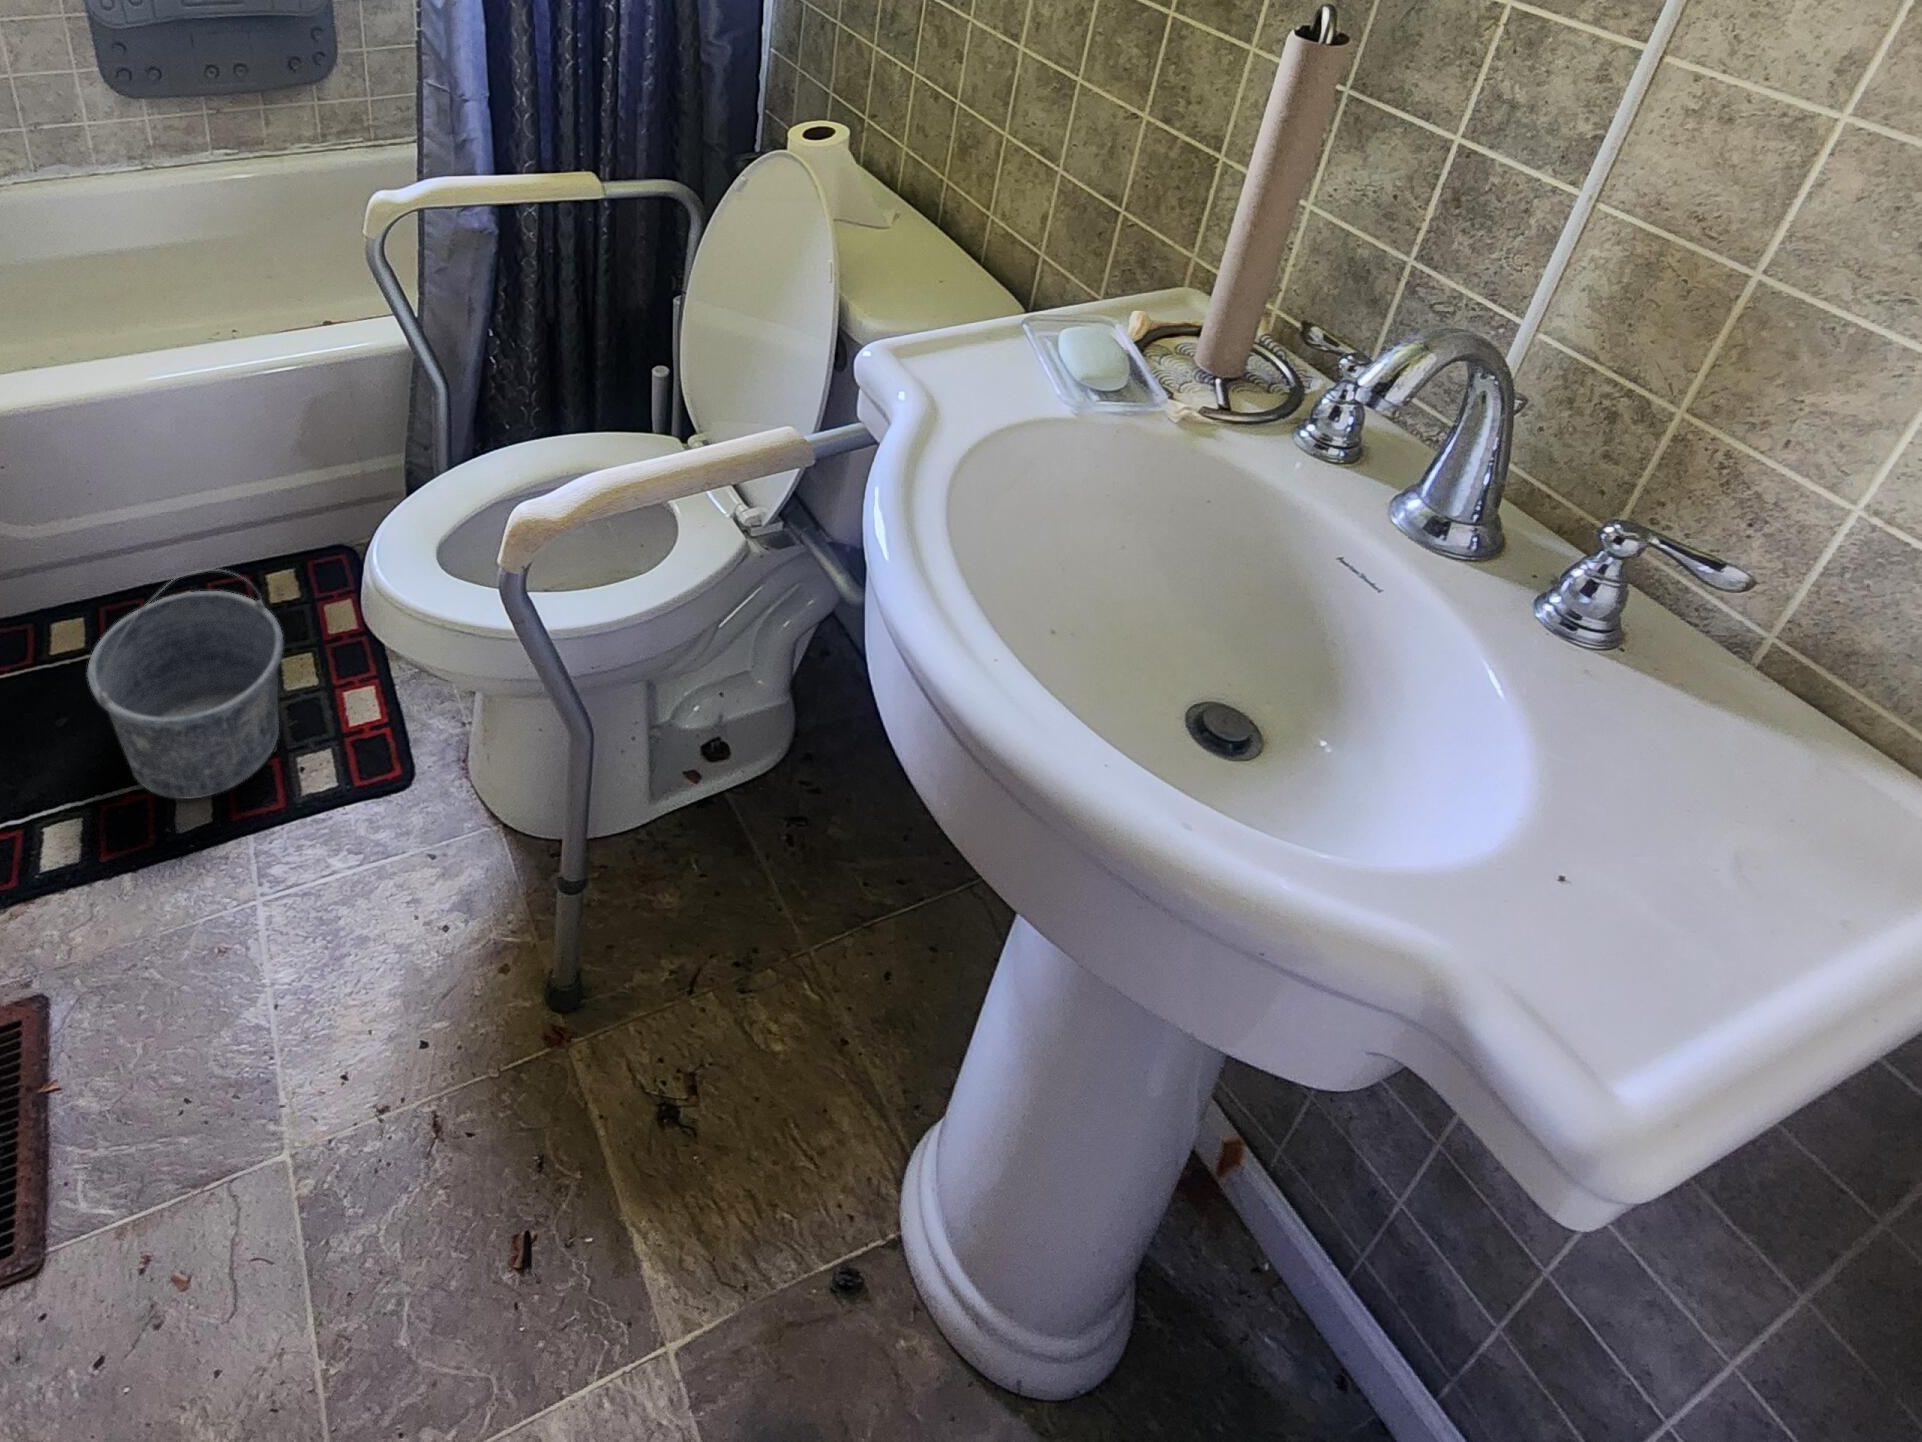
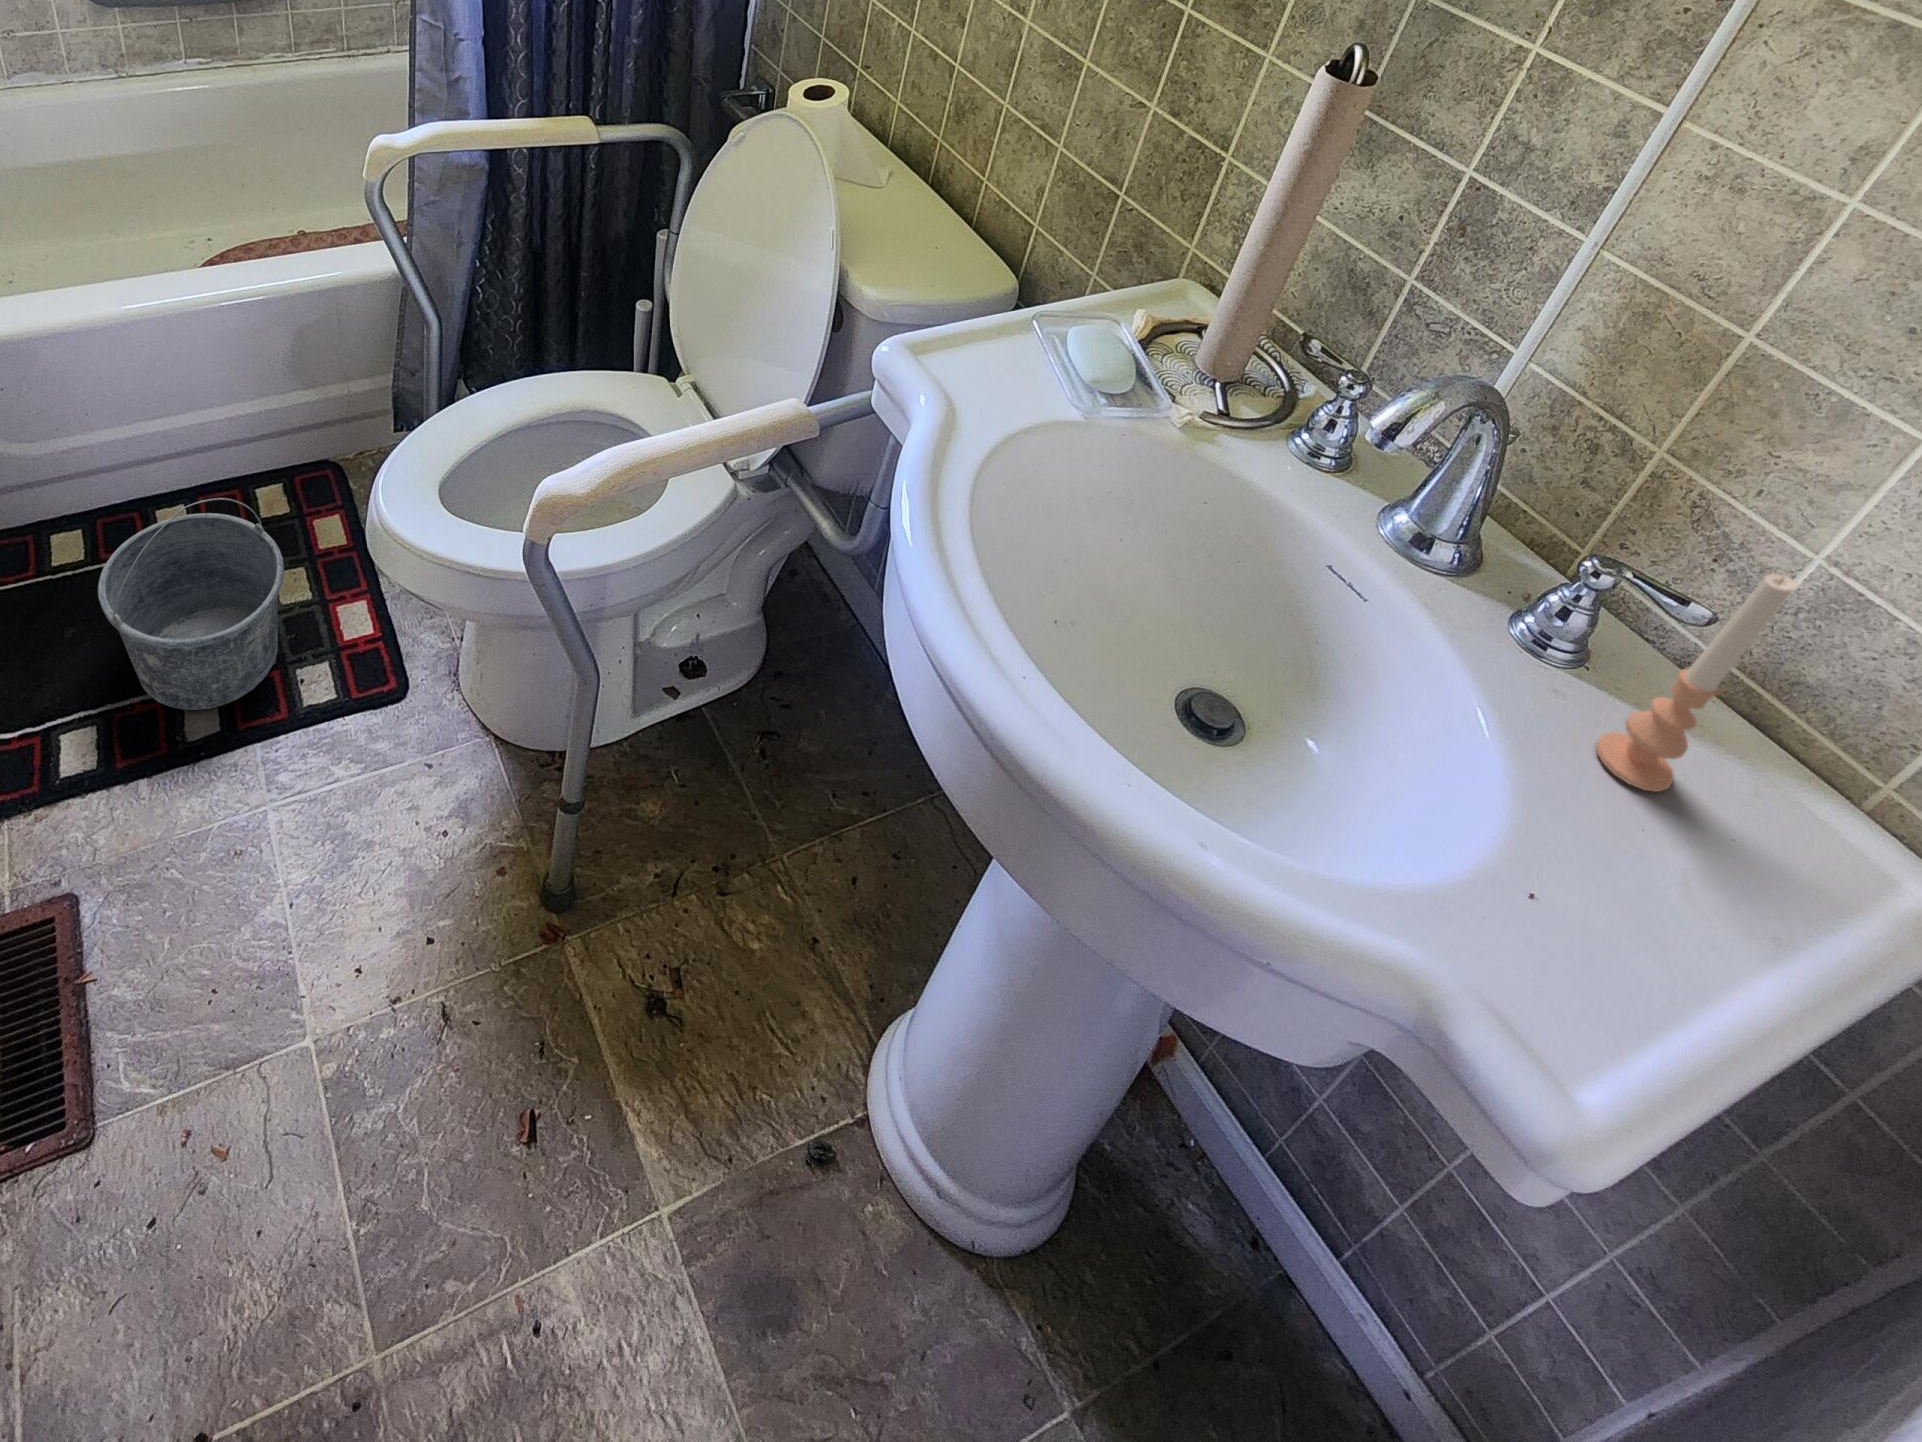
candle: none [1633,506,1822,772] -> present [1596,574,1796,792]

